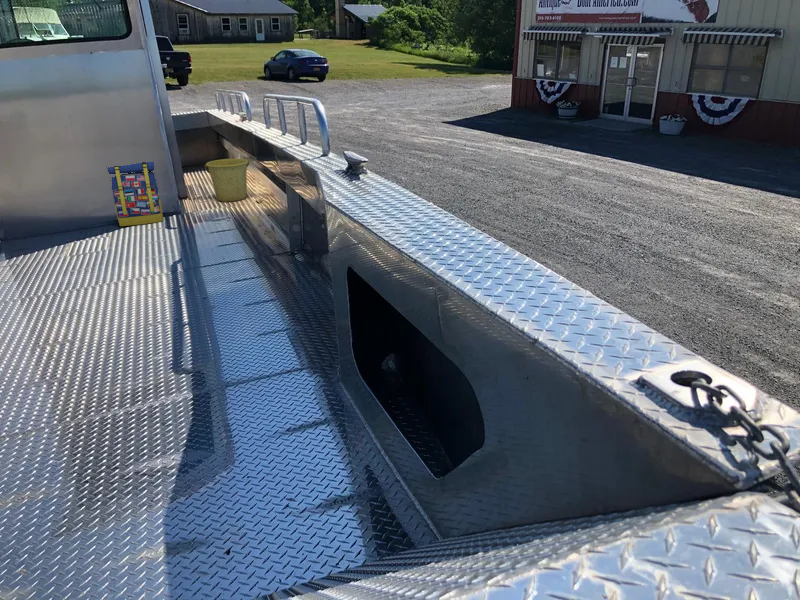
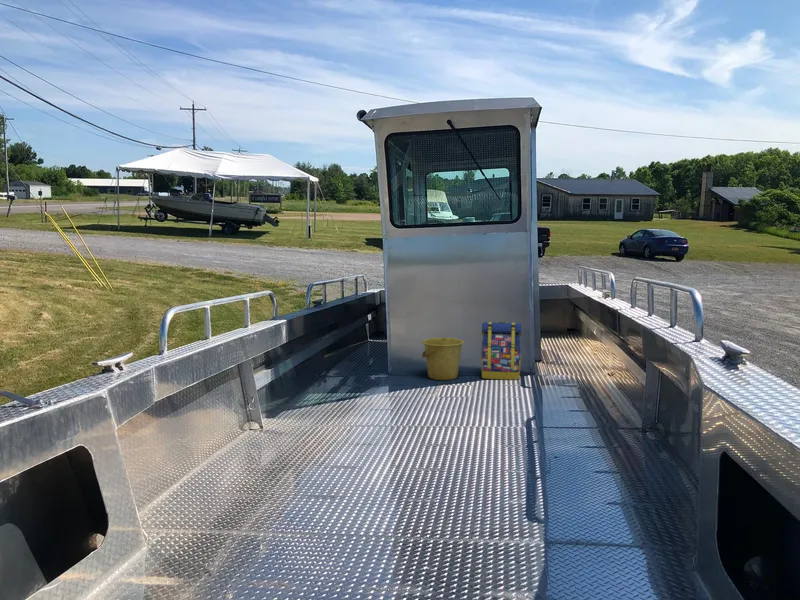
bucket: present [205,159,249,202] -> present [422,338,464,380]

